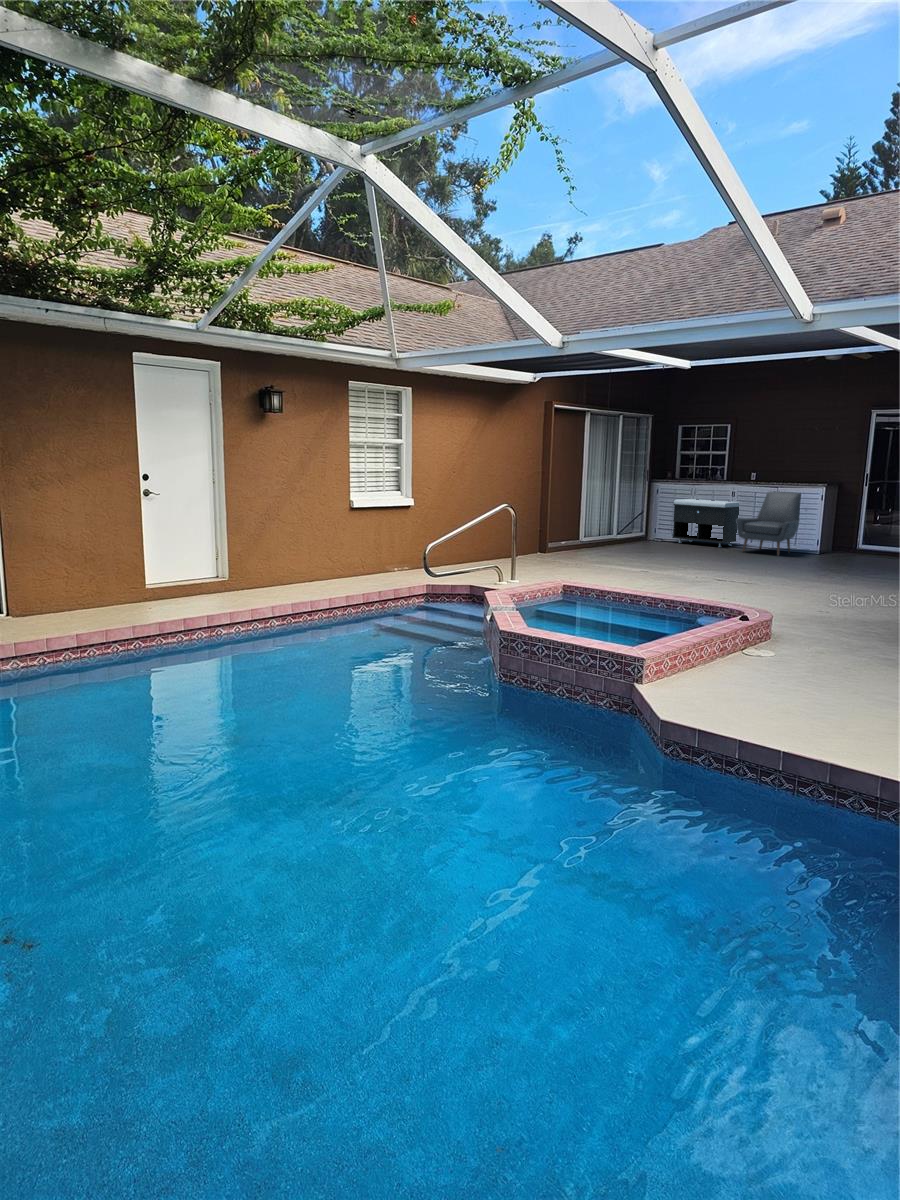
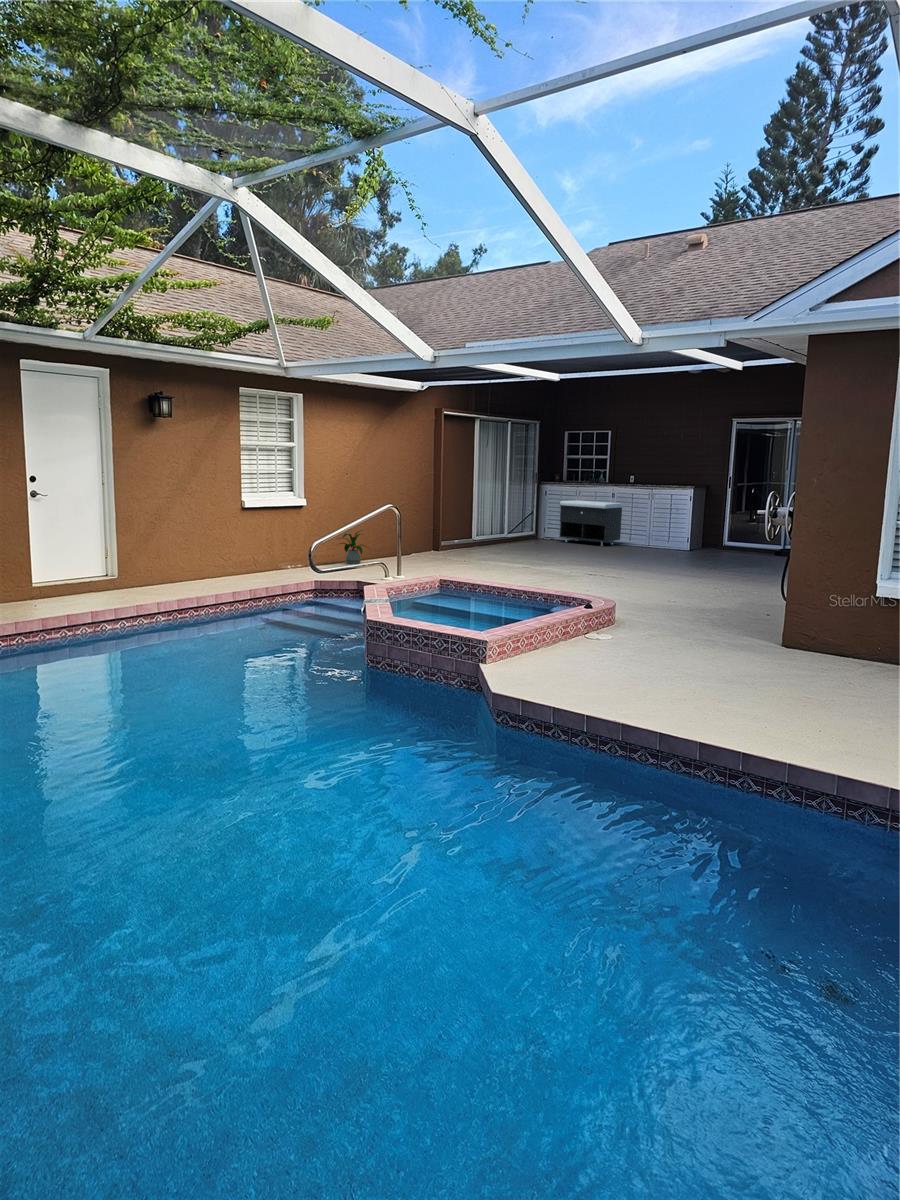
chair: present [736,492,801,556] -> none [614,494,673,553]
house plant: none [443,530,481,565] -> present [340,530,366,564]

